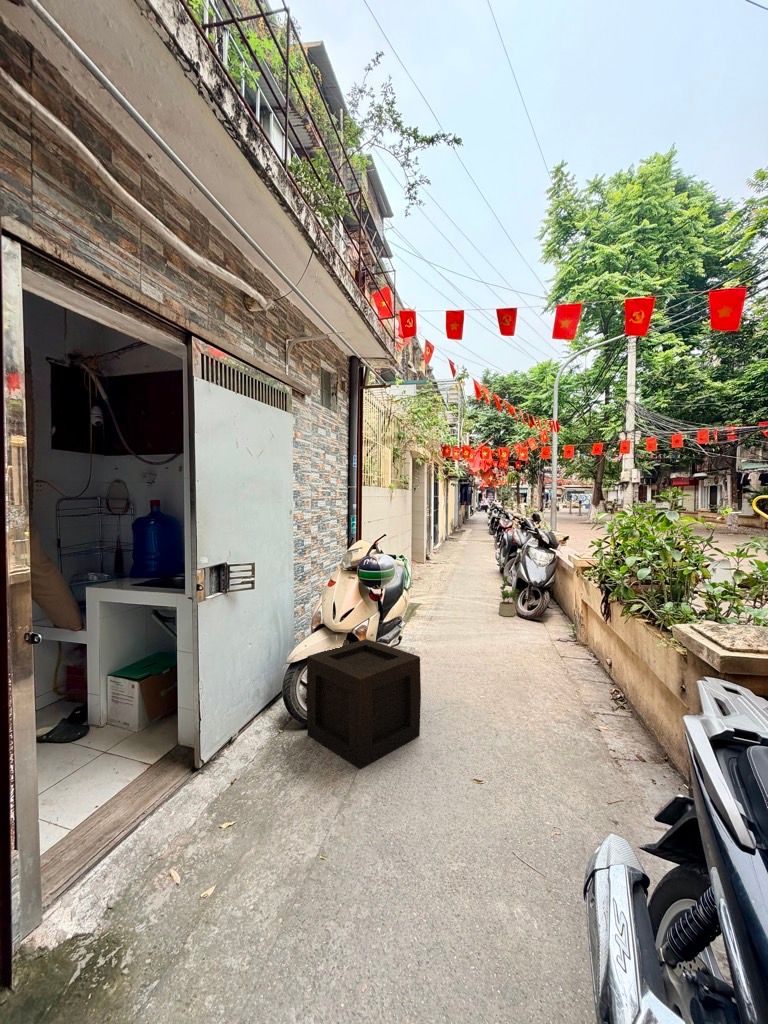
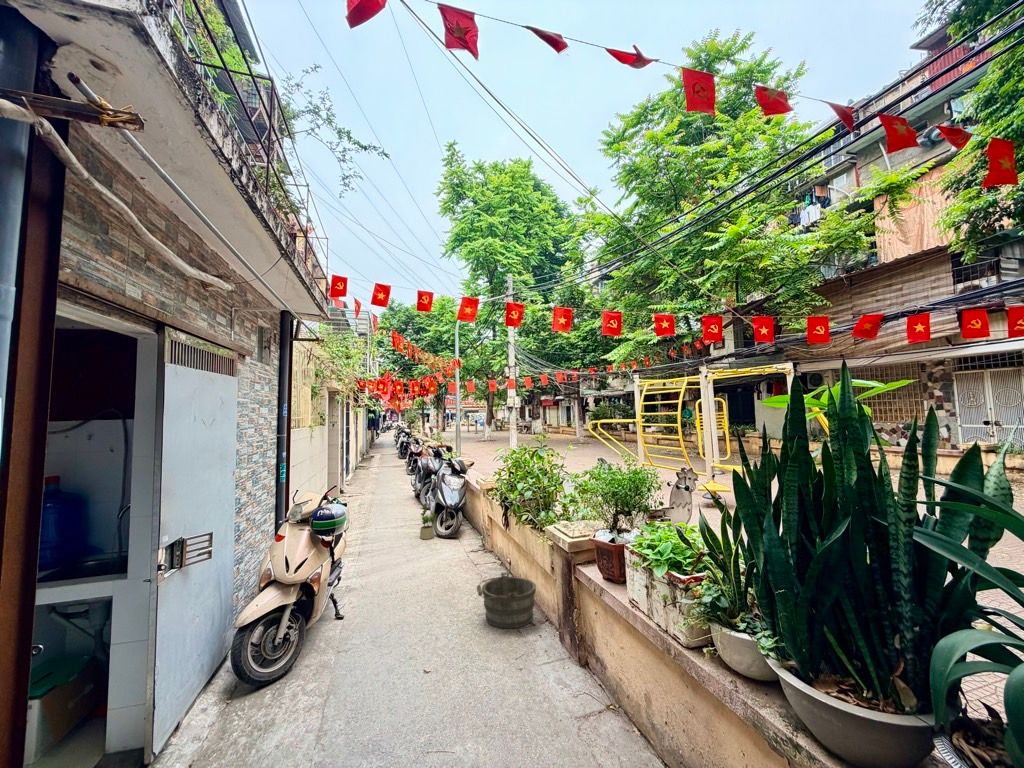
wooden crate: present [306,639,421,769] -> none [267,584,376,700]
bucket: none [555,671,646,750] -> present [477,573,536,628]

